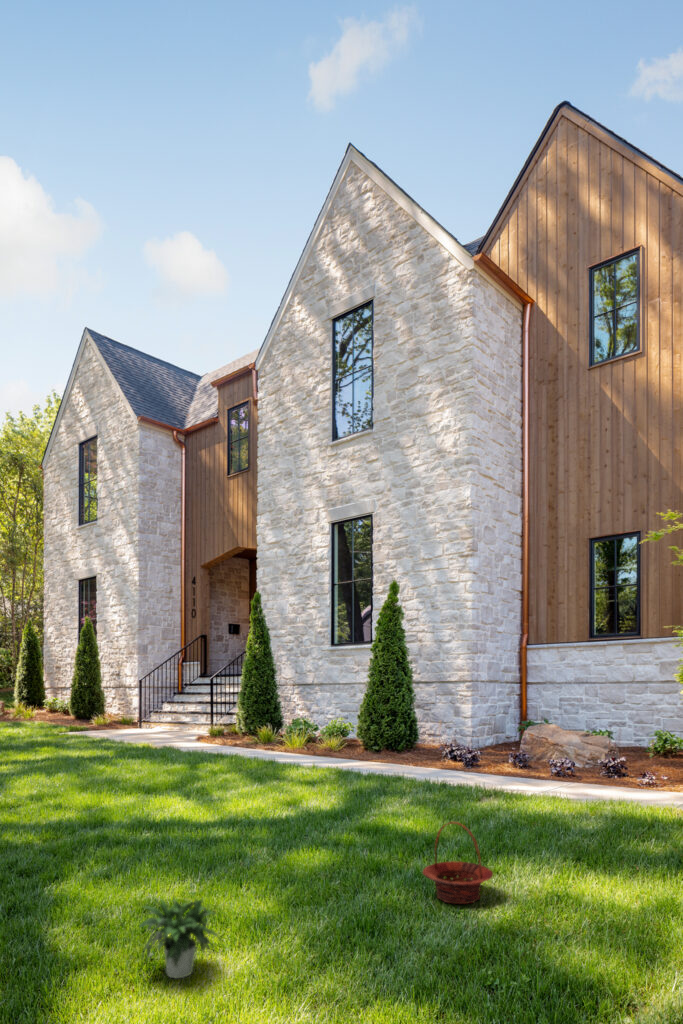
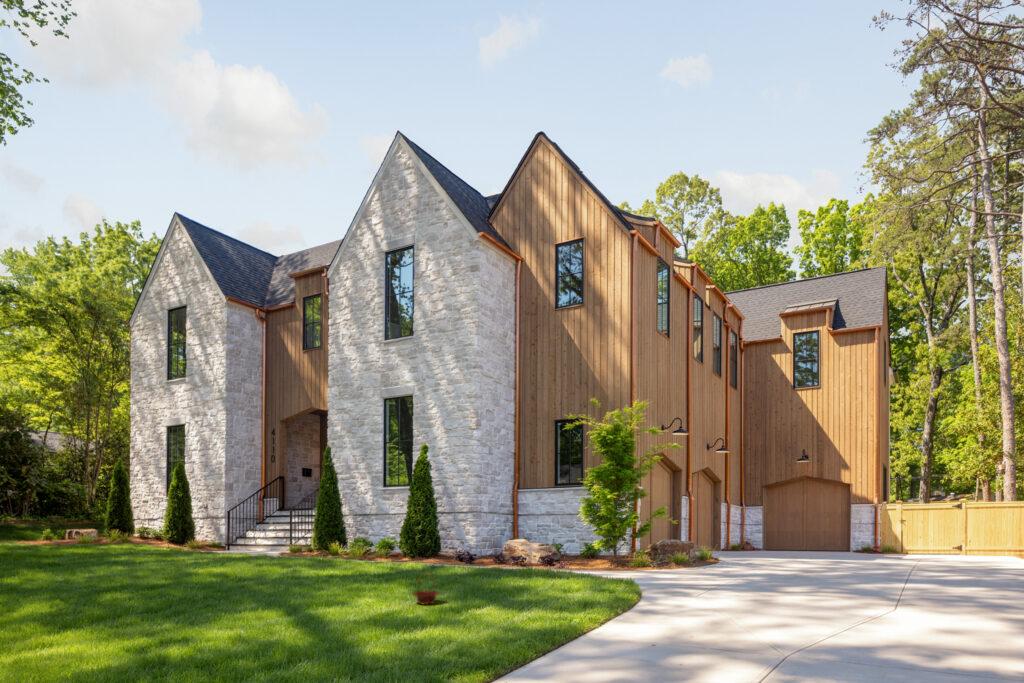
potted plant: present [140,900,220,978] -> none [292,594,332,622]

